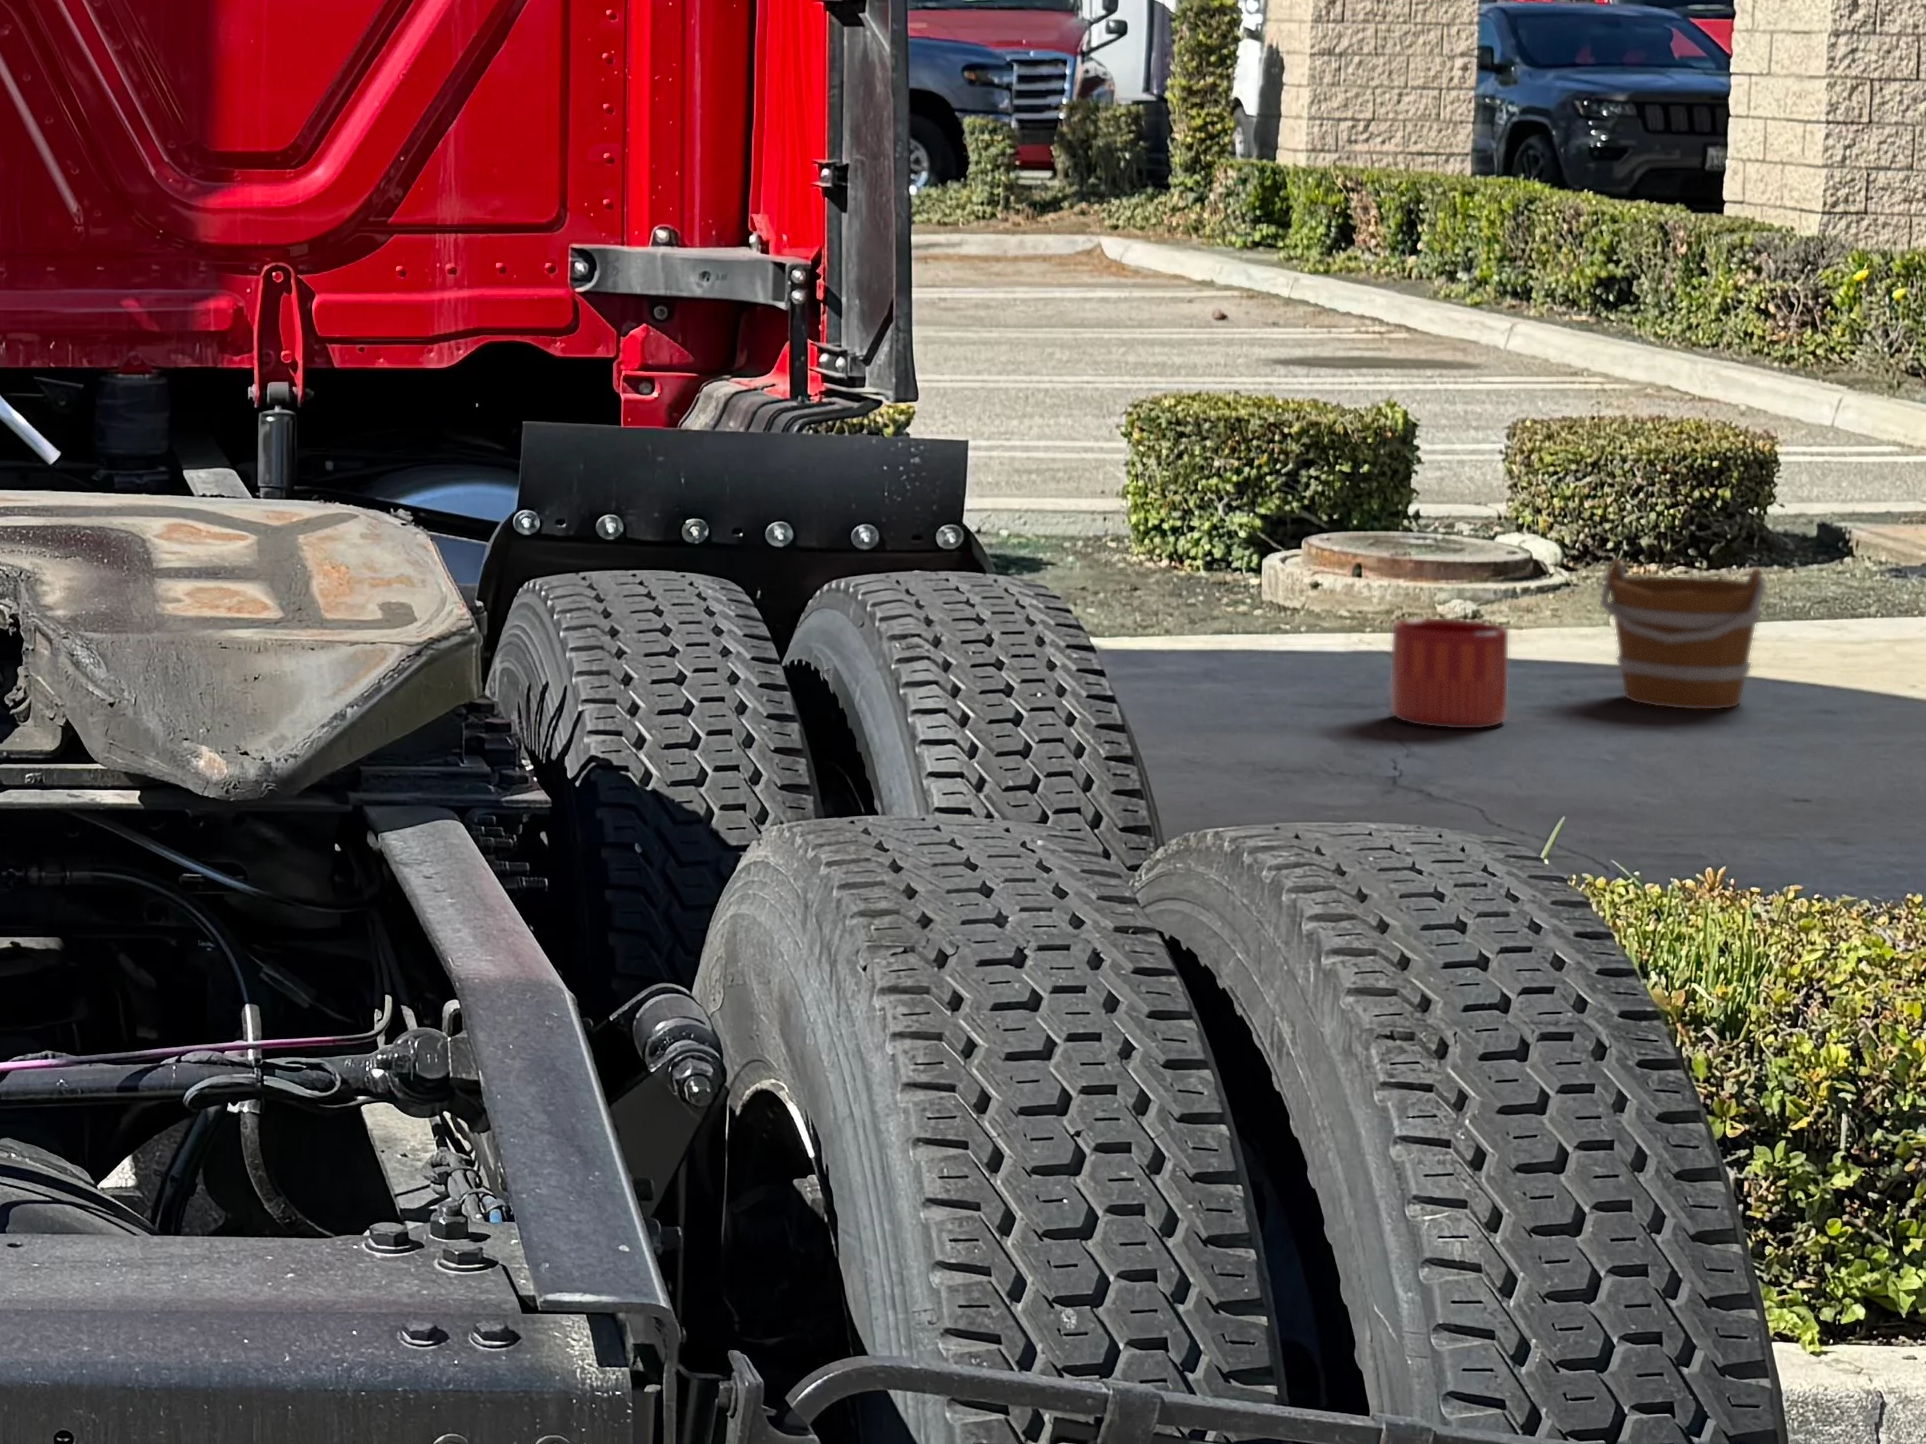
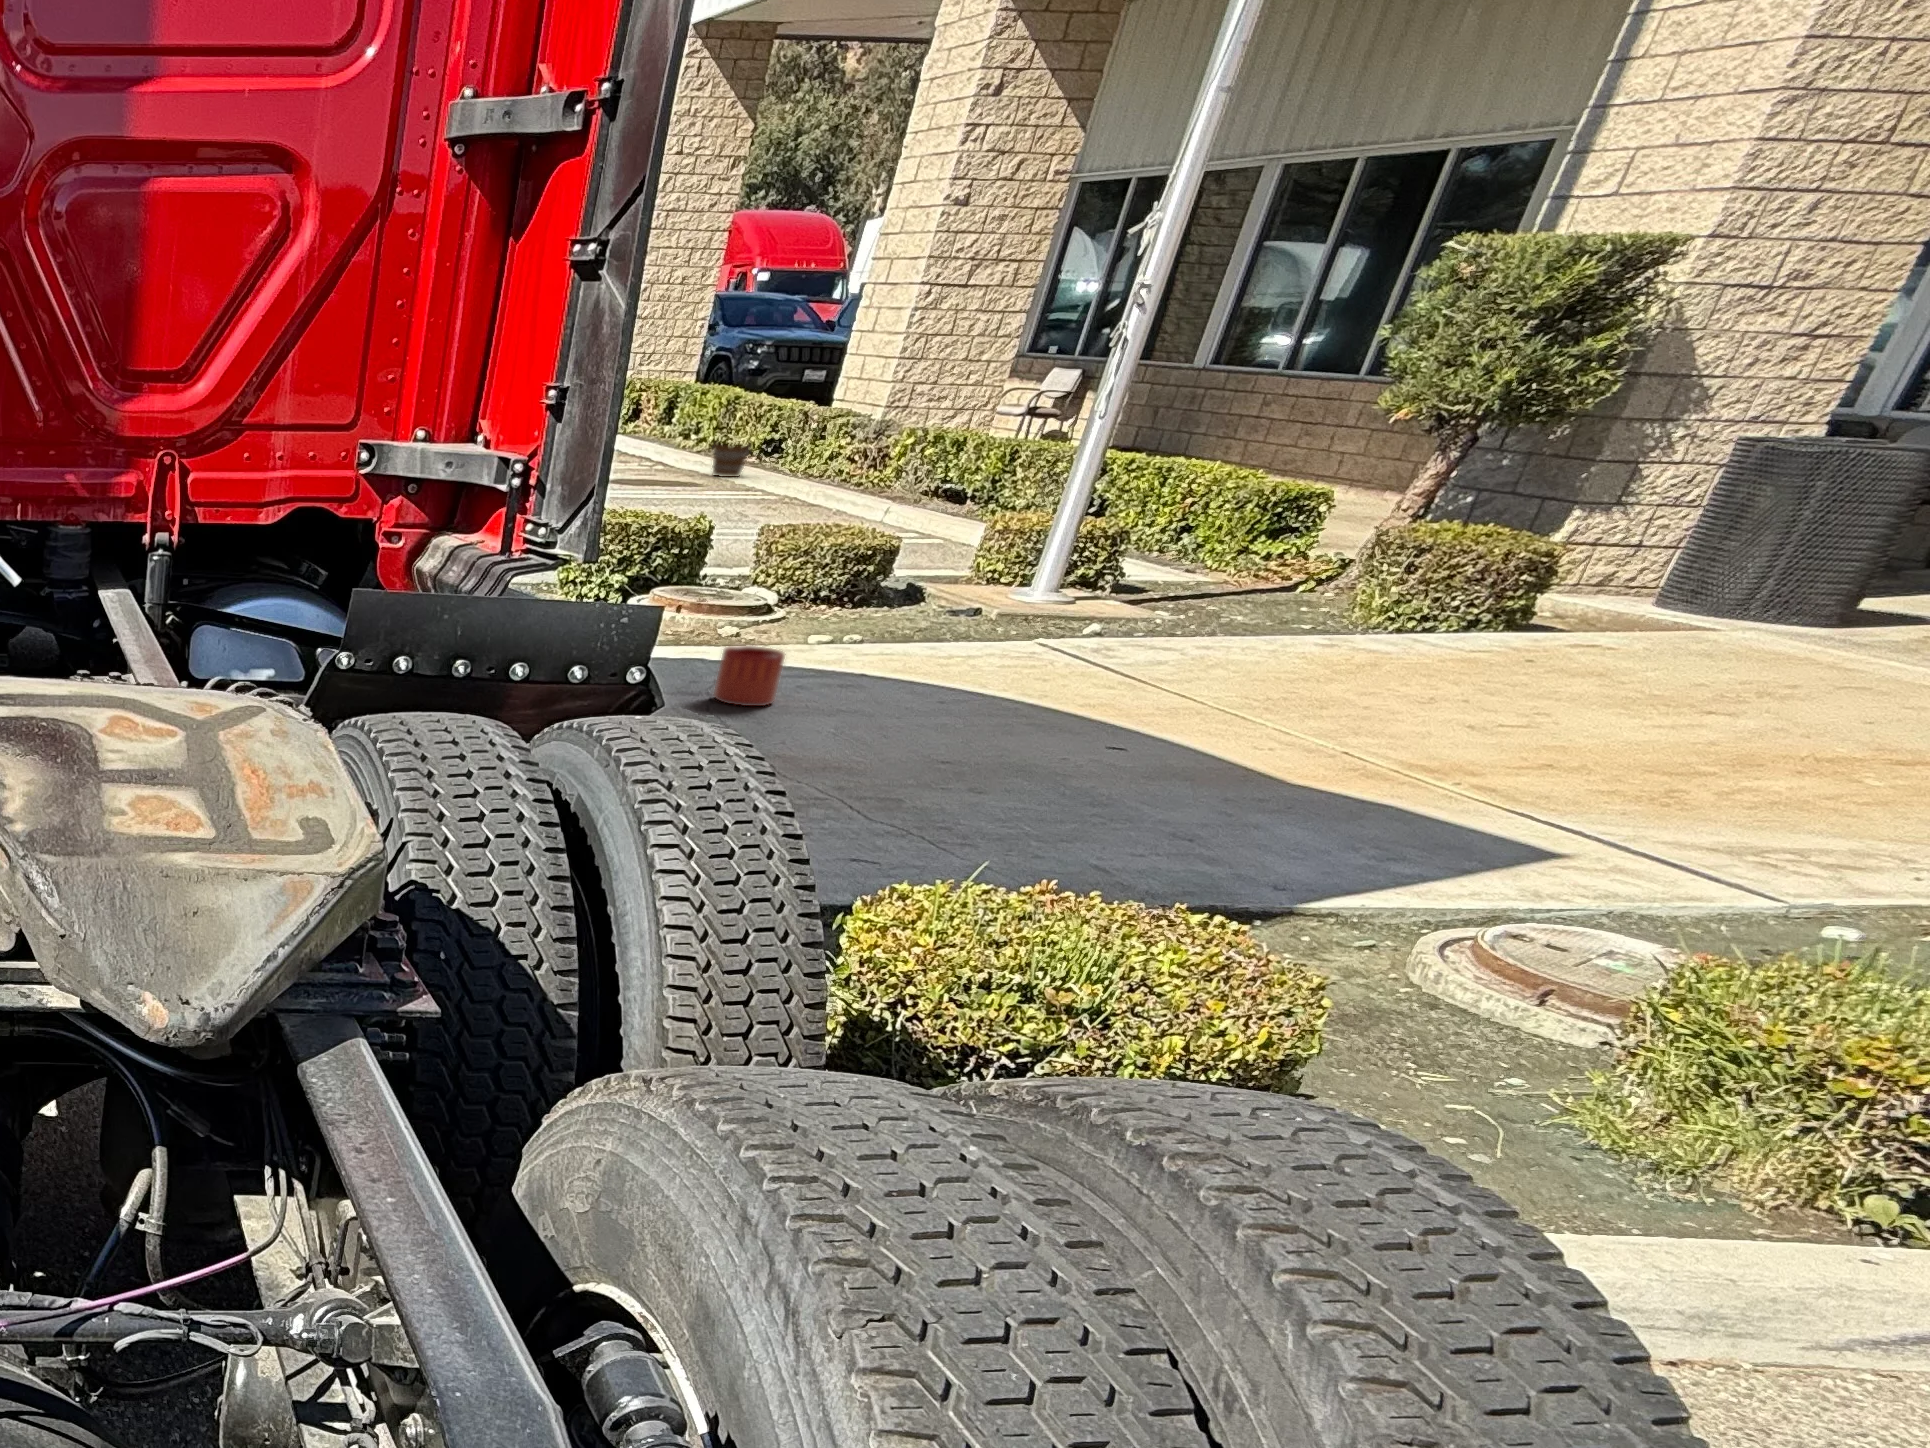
bucket: present [1601,559,1766,709] -> present [712,442,752,477]

